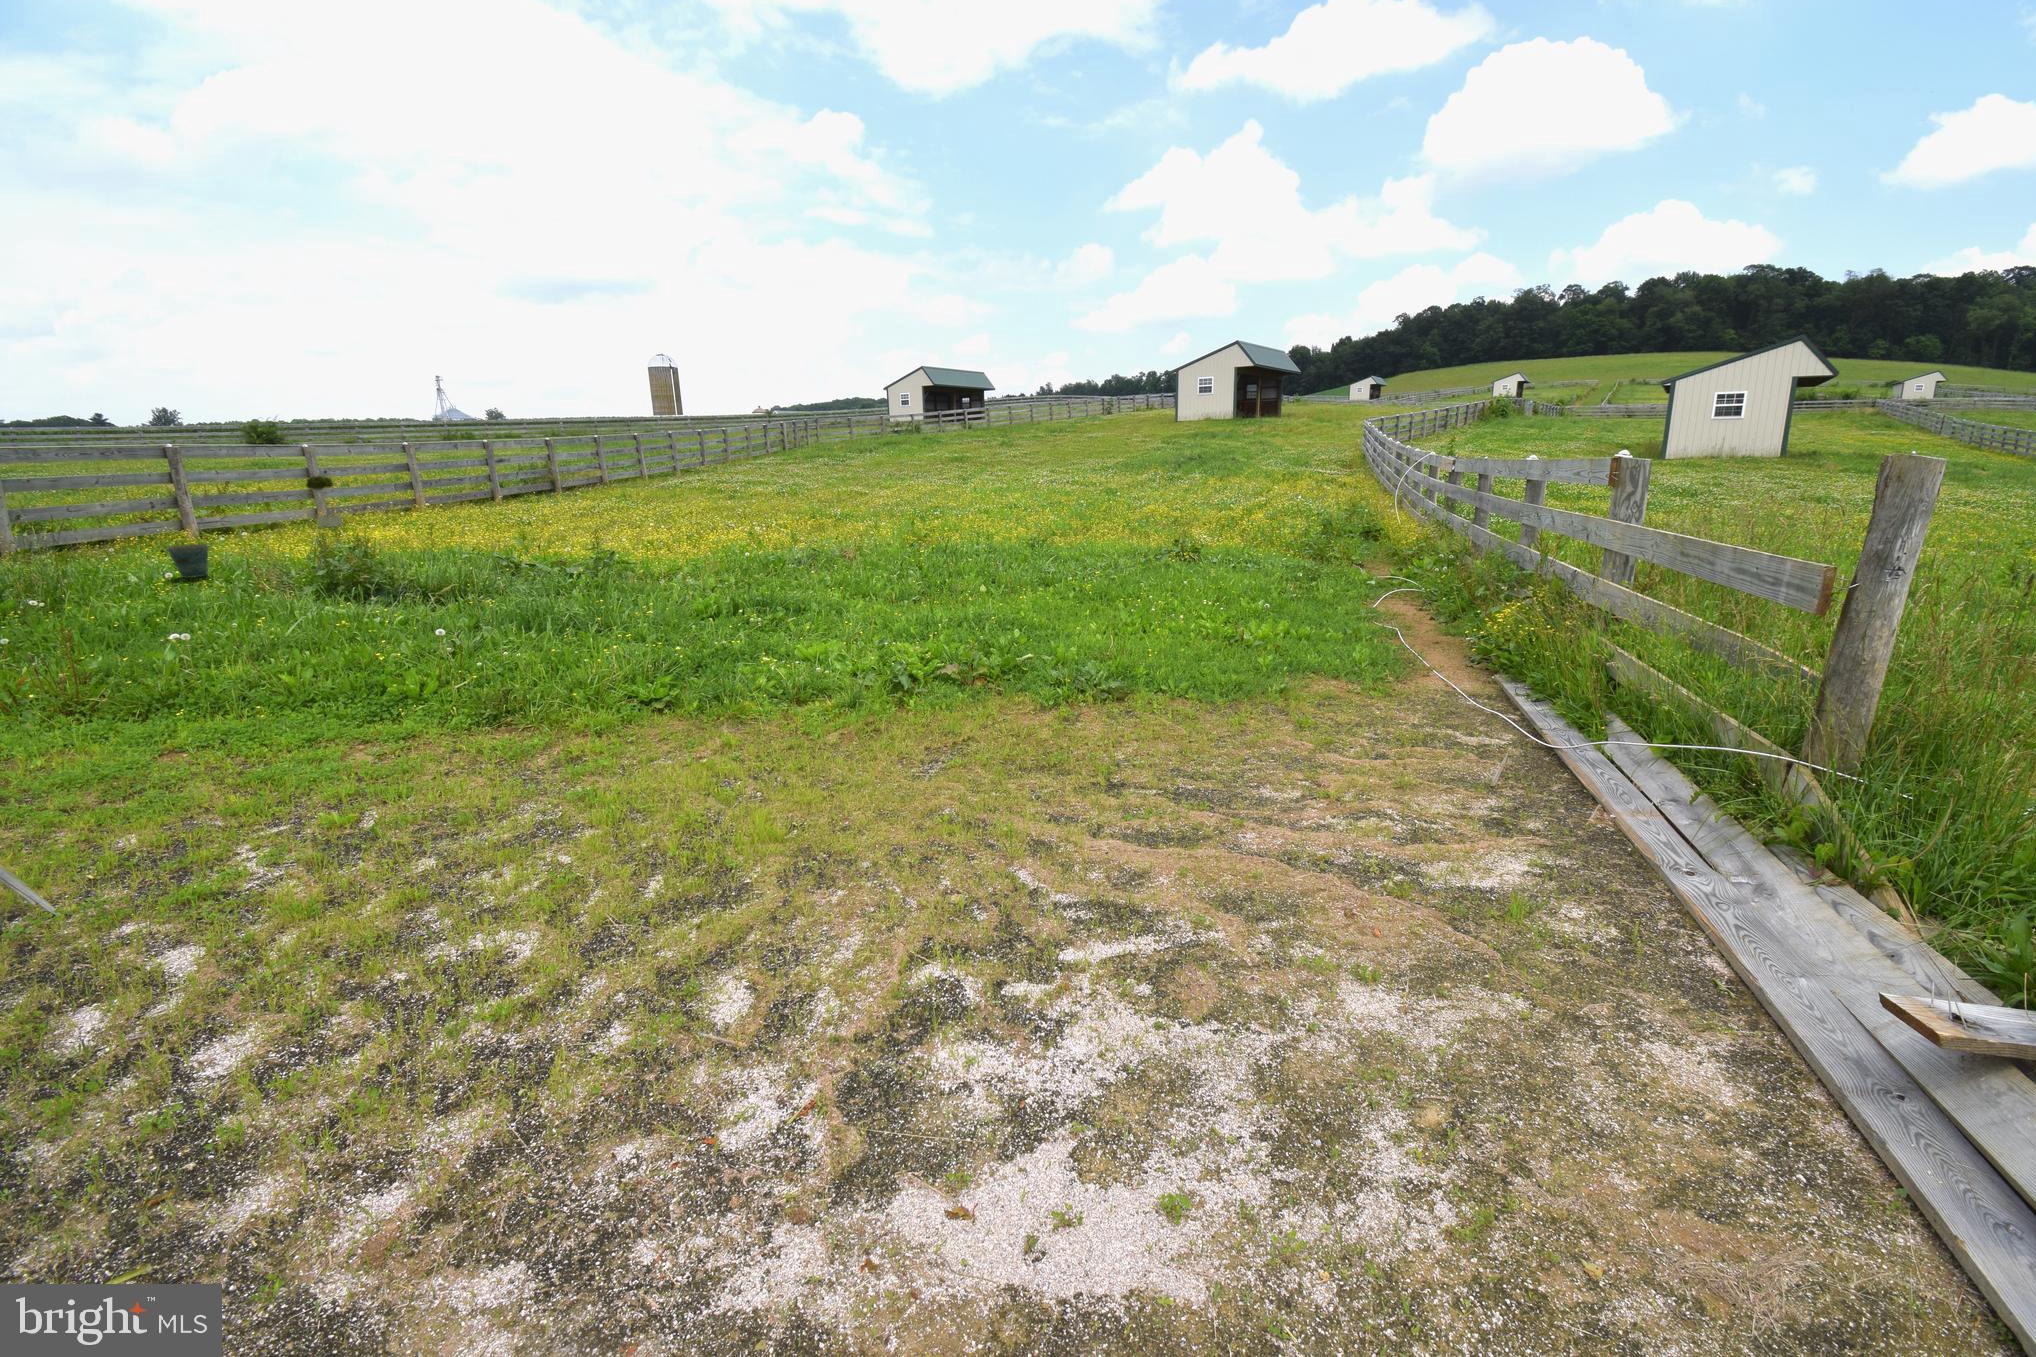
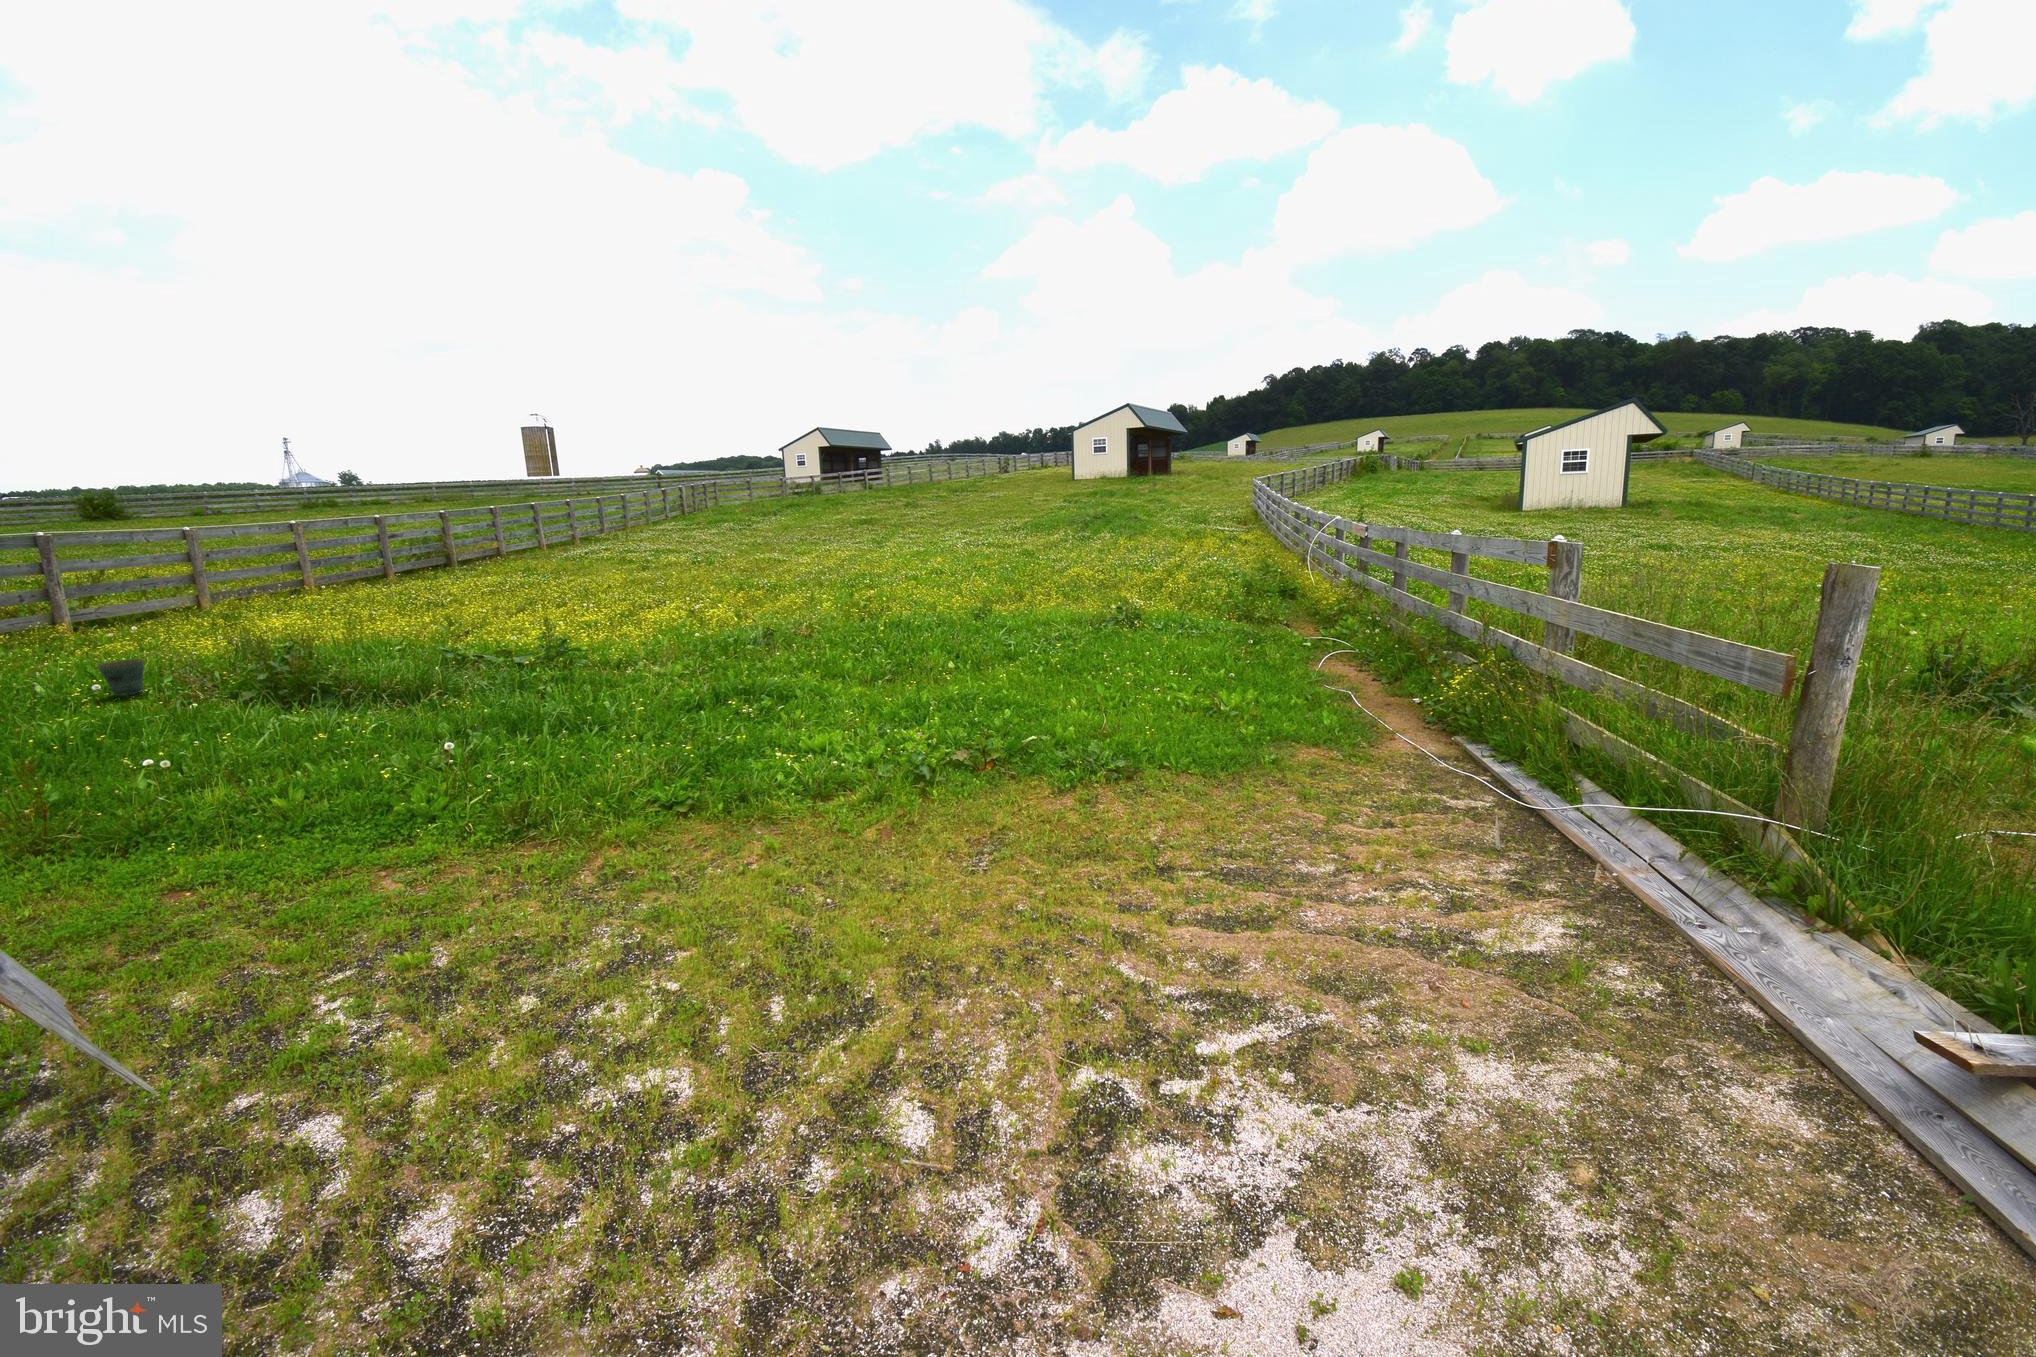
potted tree: present [306,475,342,527] -> none [205,569,247,624]

